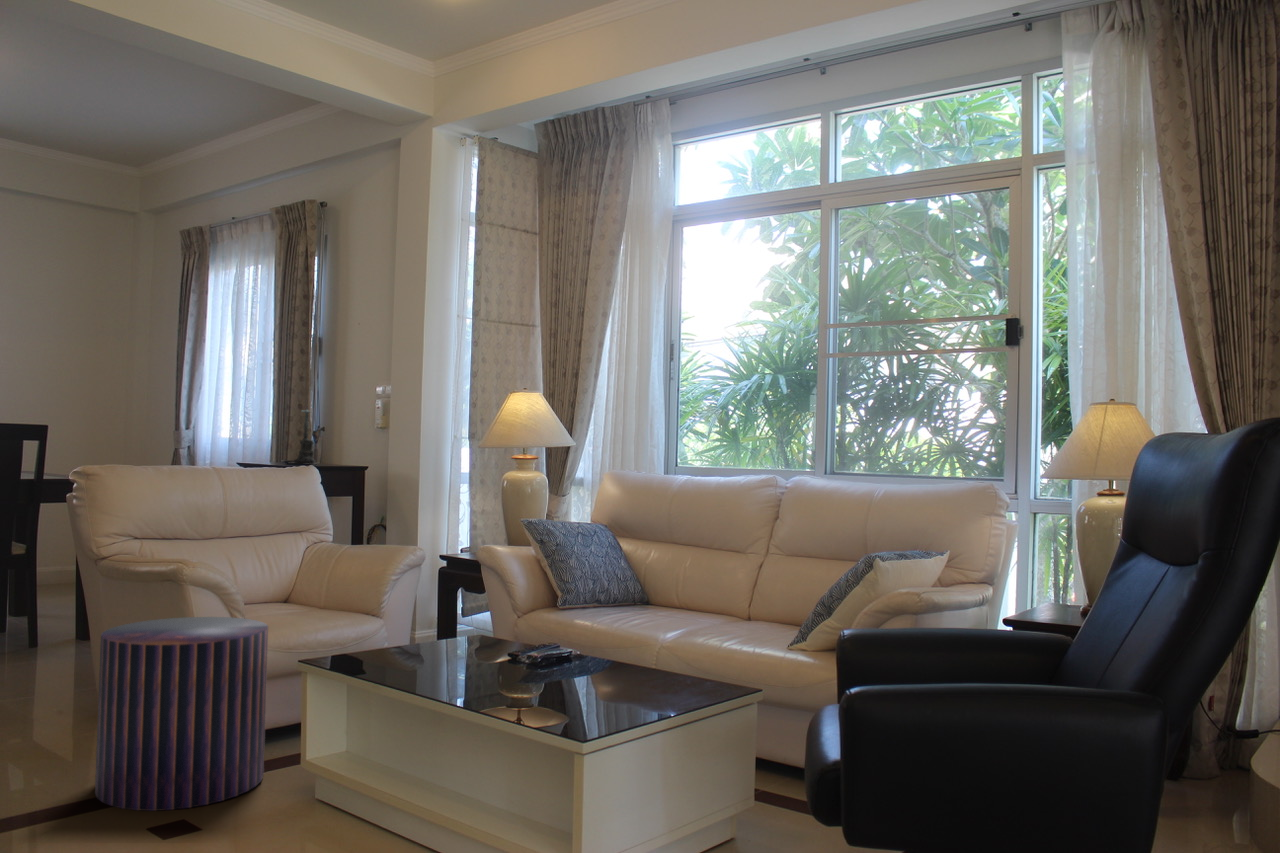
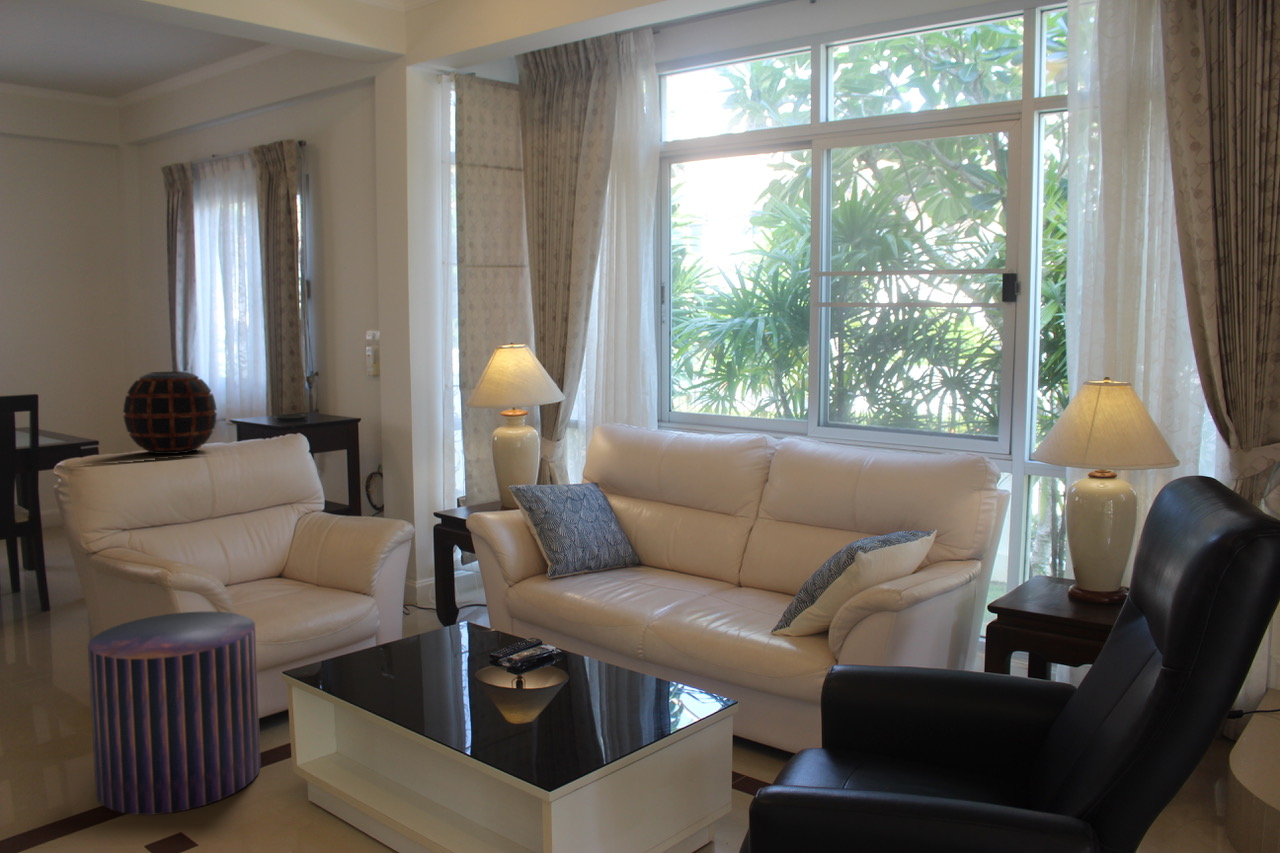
decorative vase: none [143,392,235,472] -> present [123,372,217,454]
candle holder: present [294,409,316,464] -> none [281,349,317,411]

